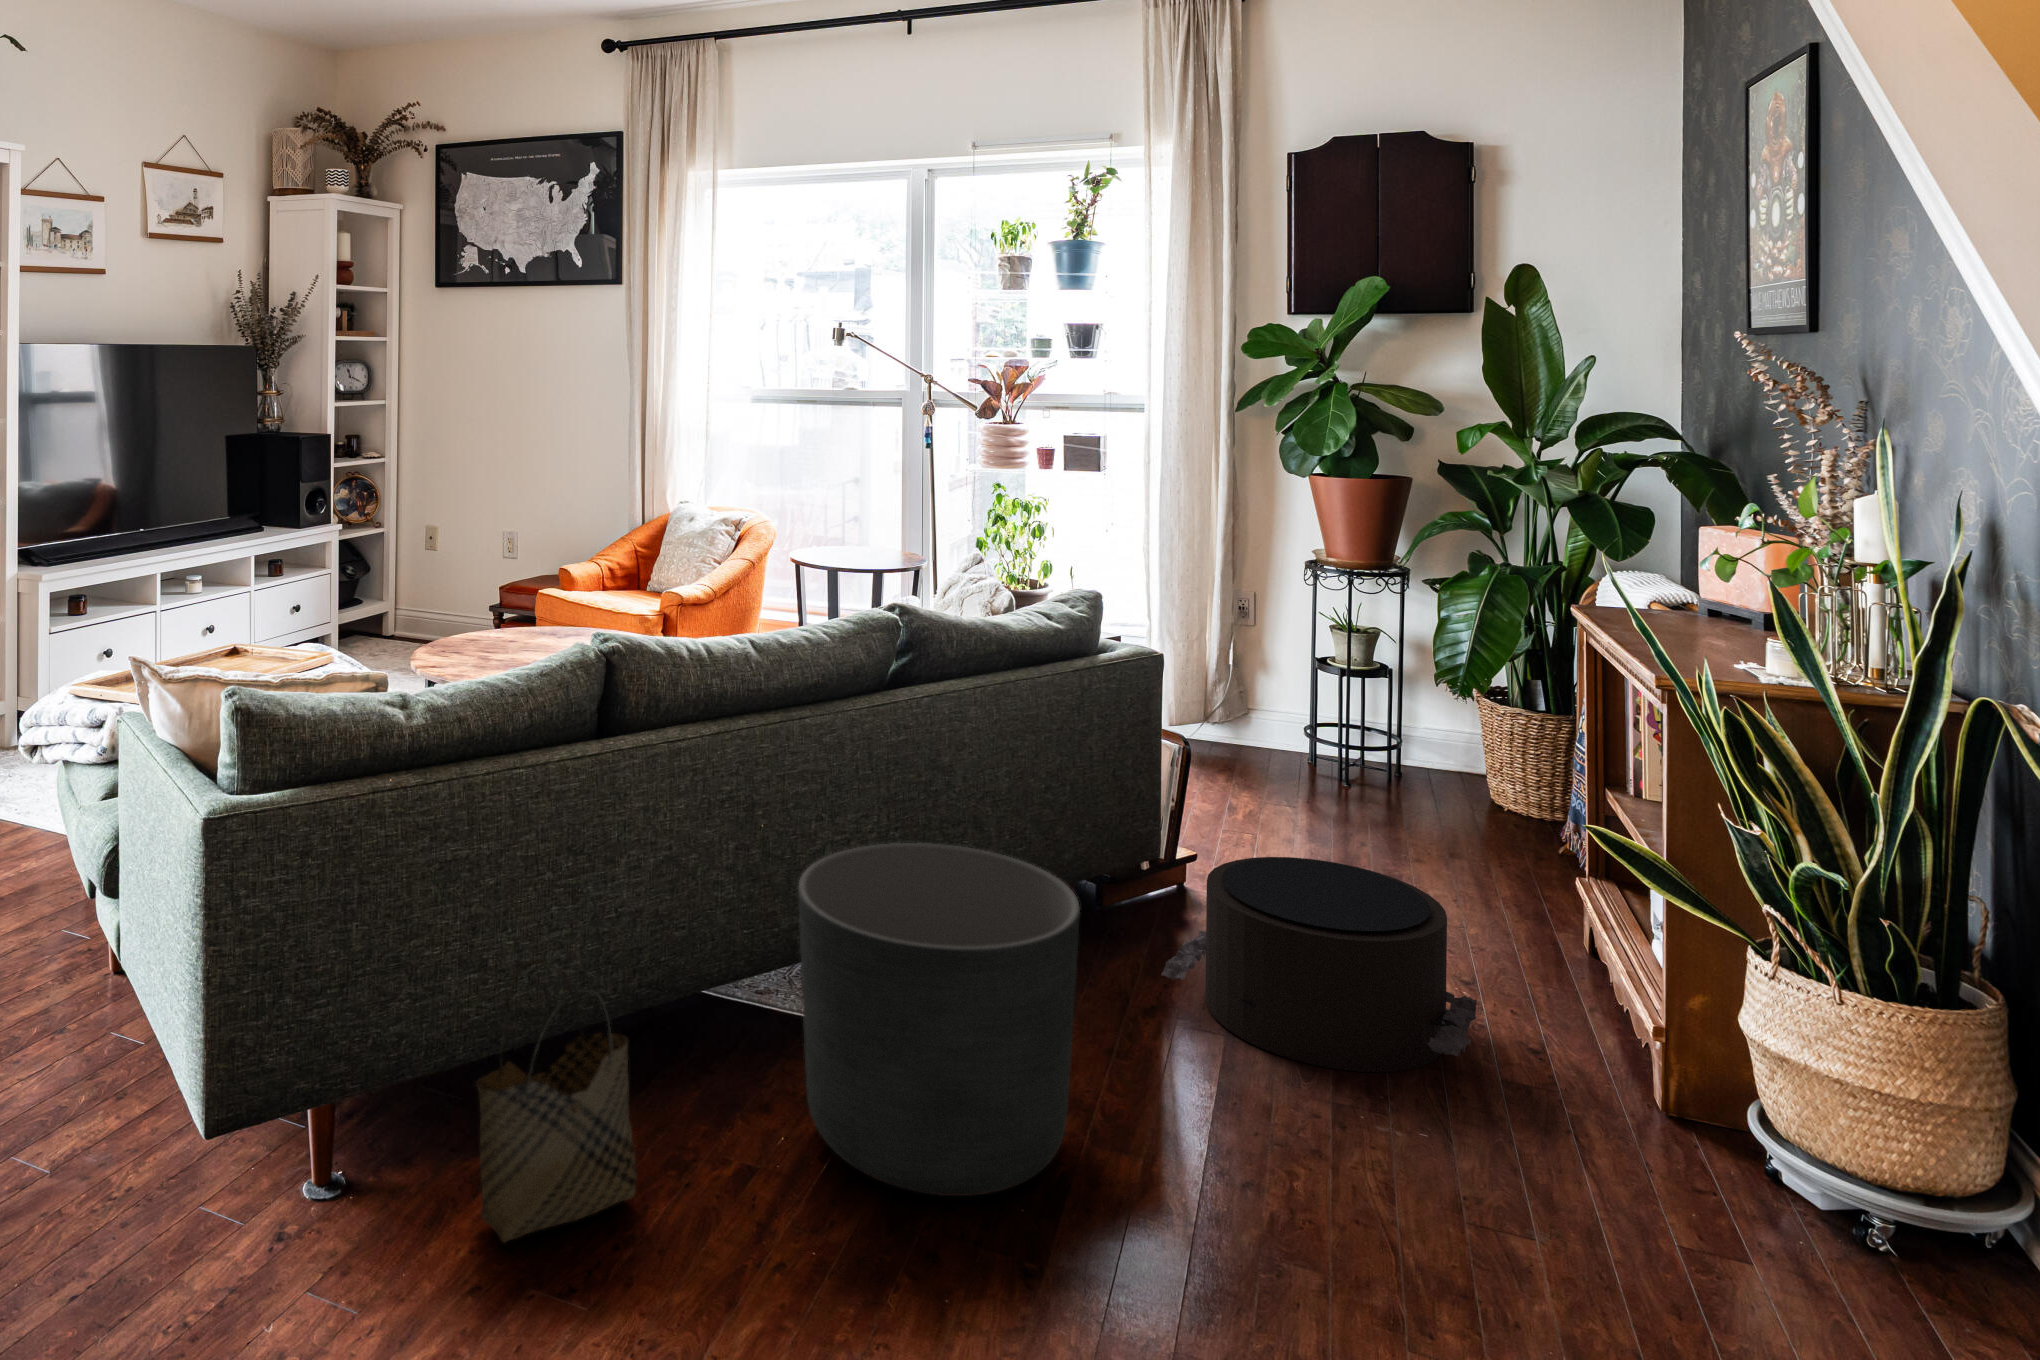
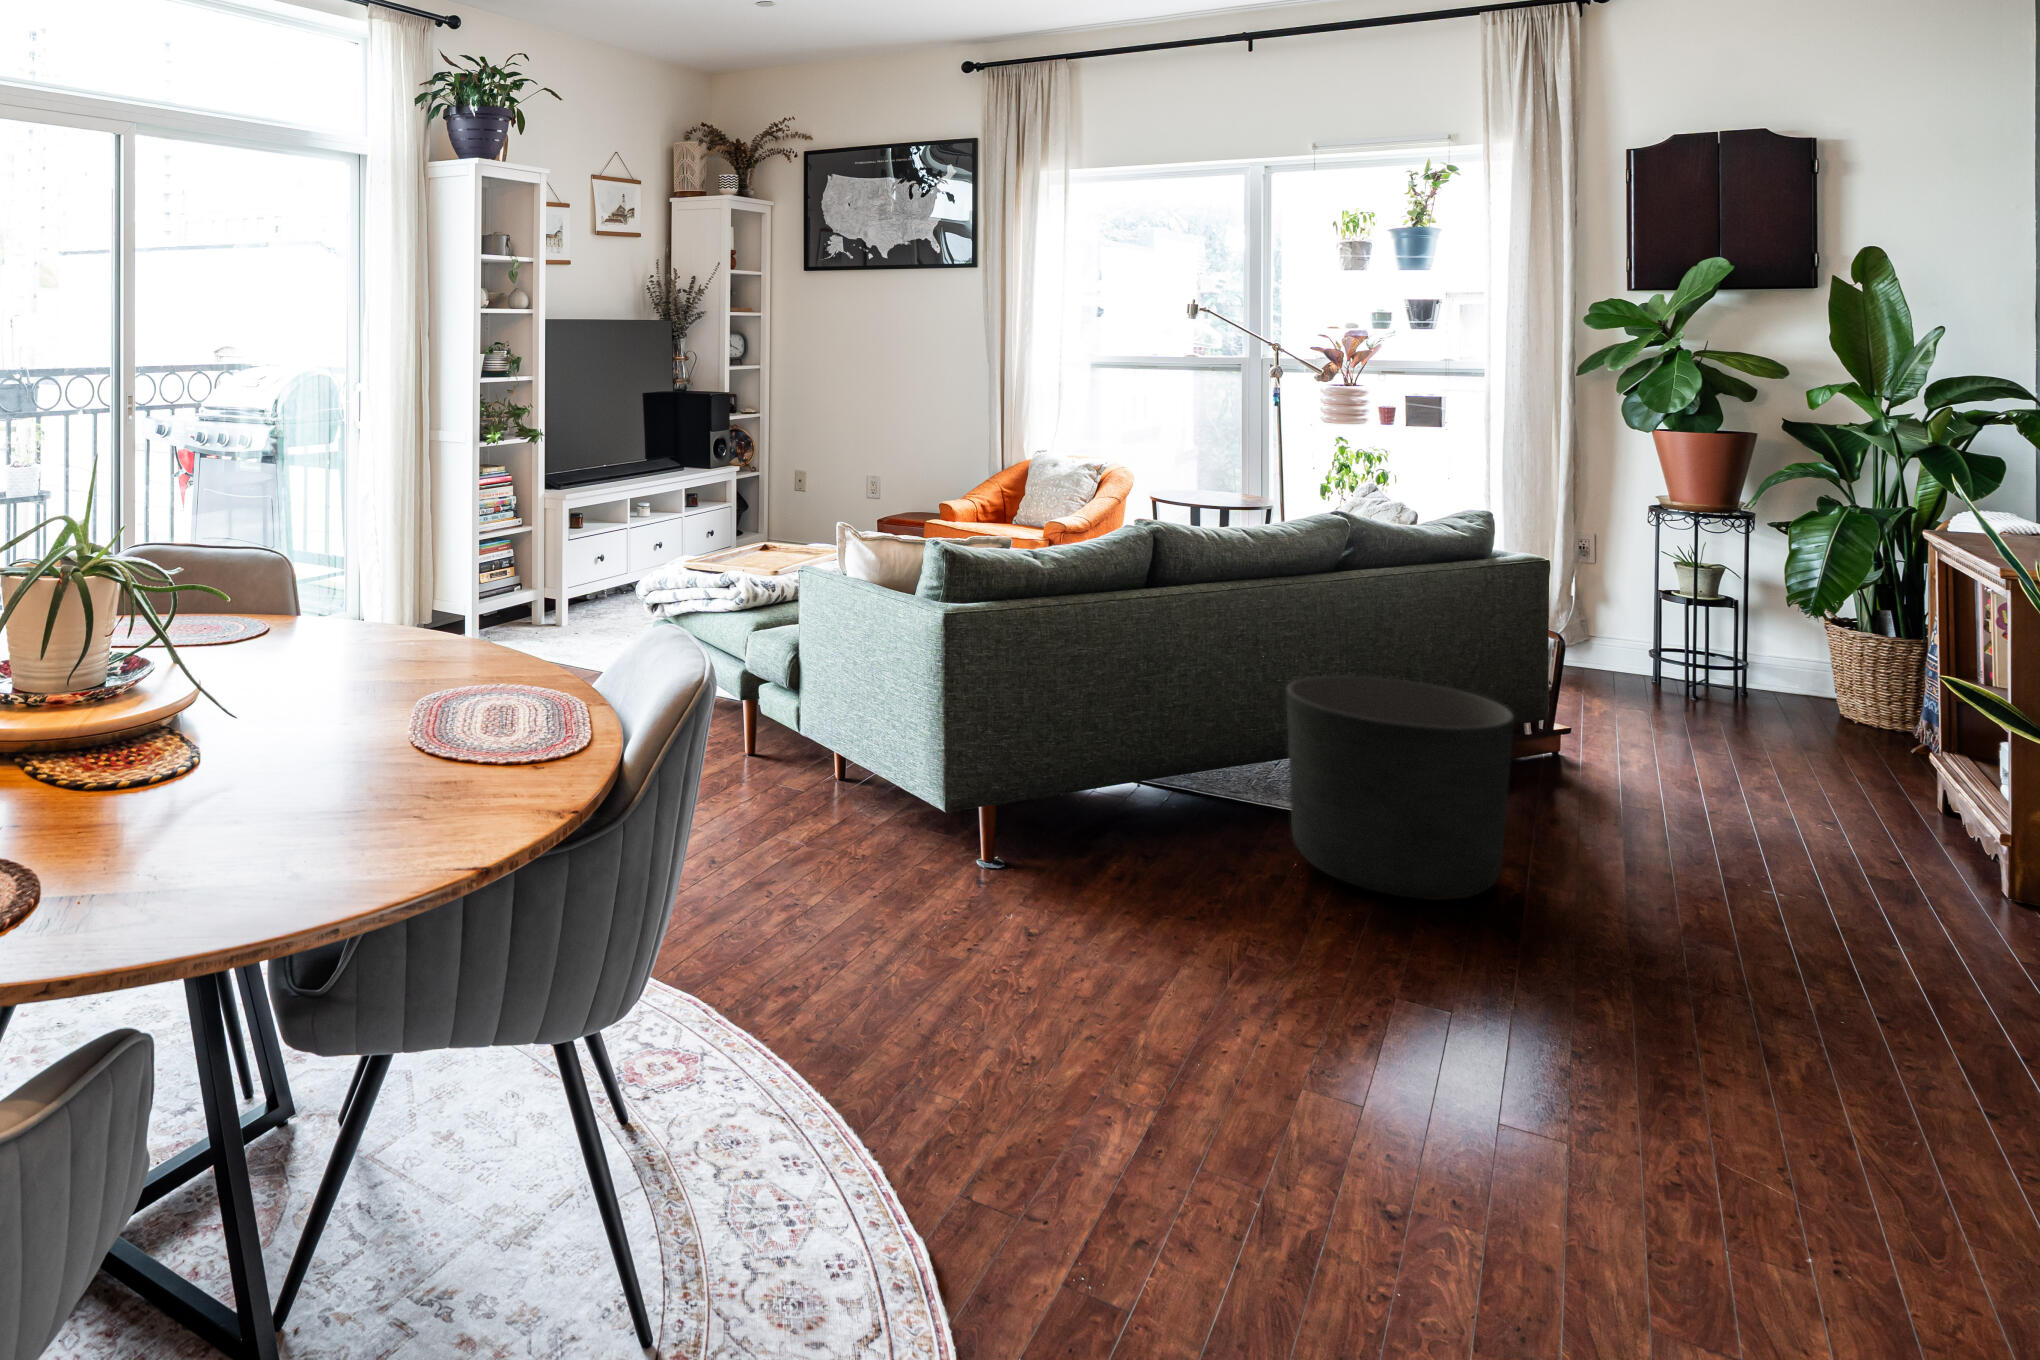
pouf: present [1162,857,1477,1072] -> none [1553,717,1835,866]
woven basket: present [476,959,636,1242] -> none [1085,724,1188,894]

